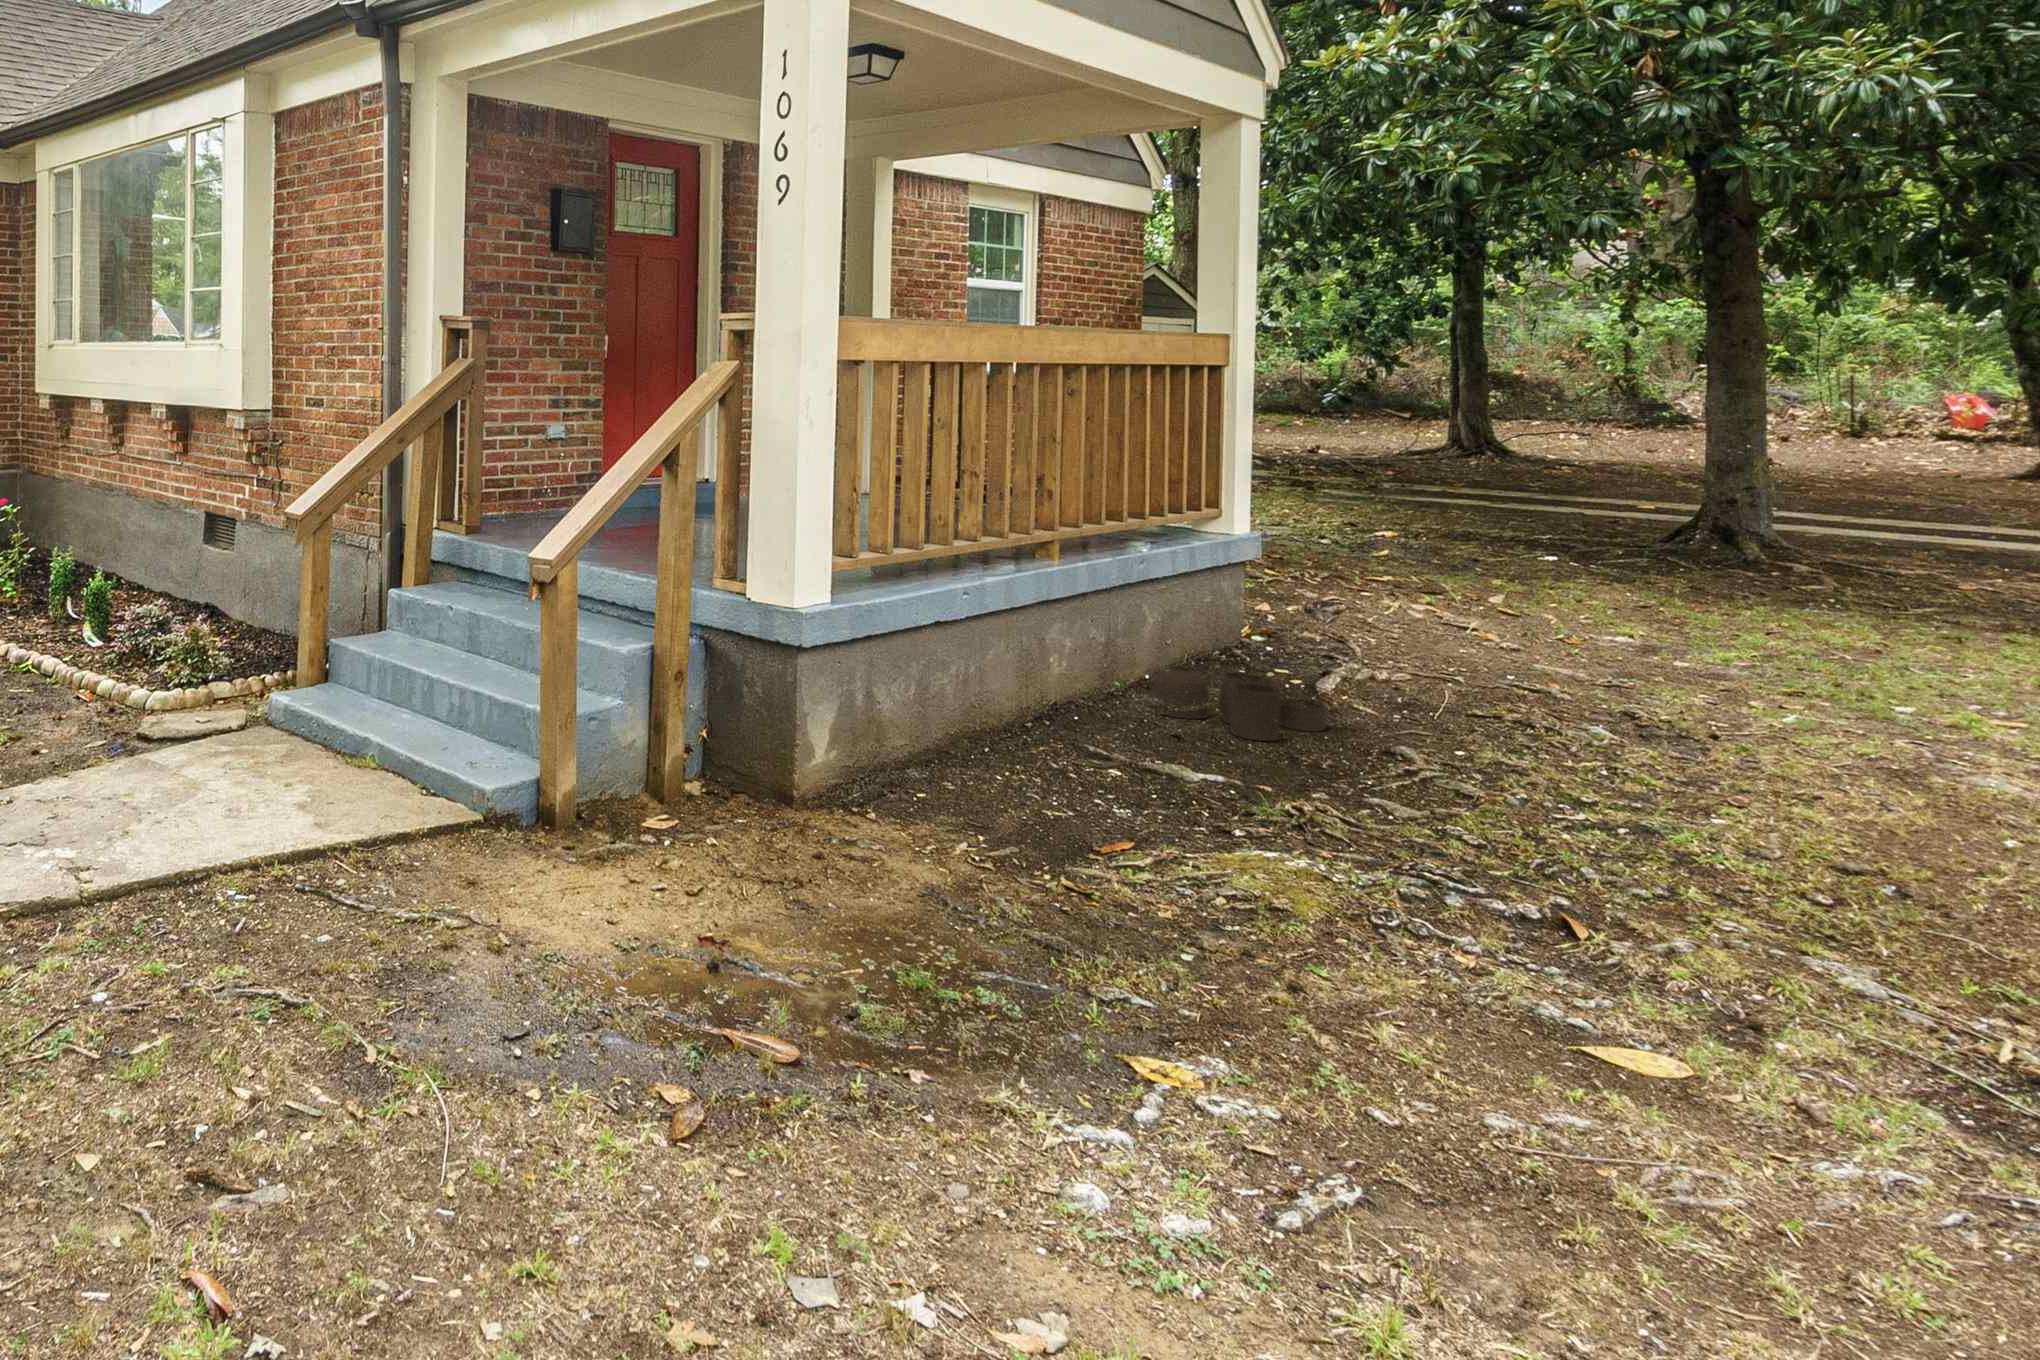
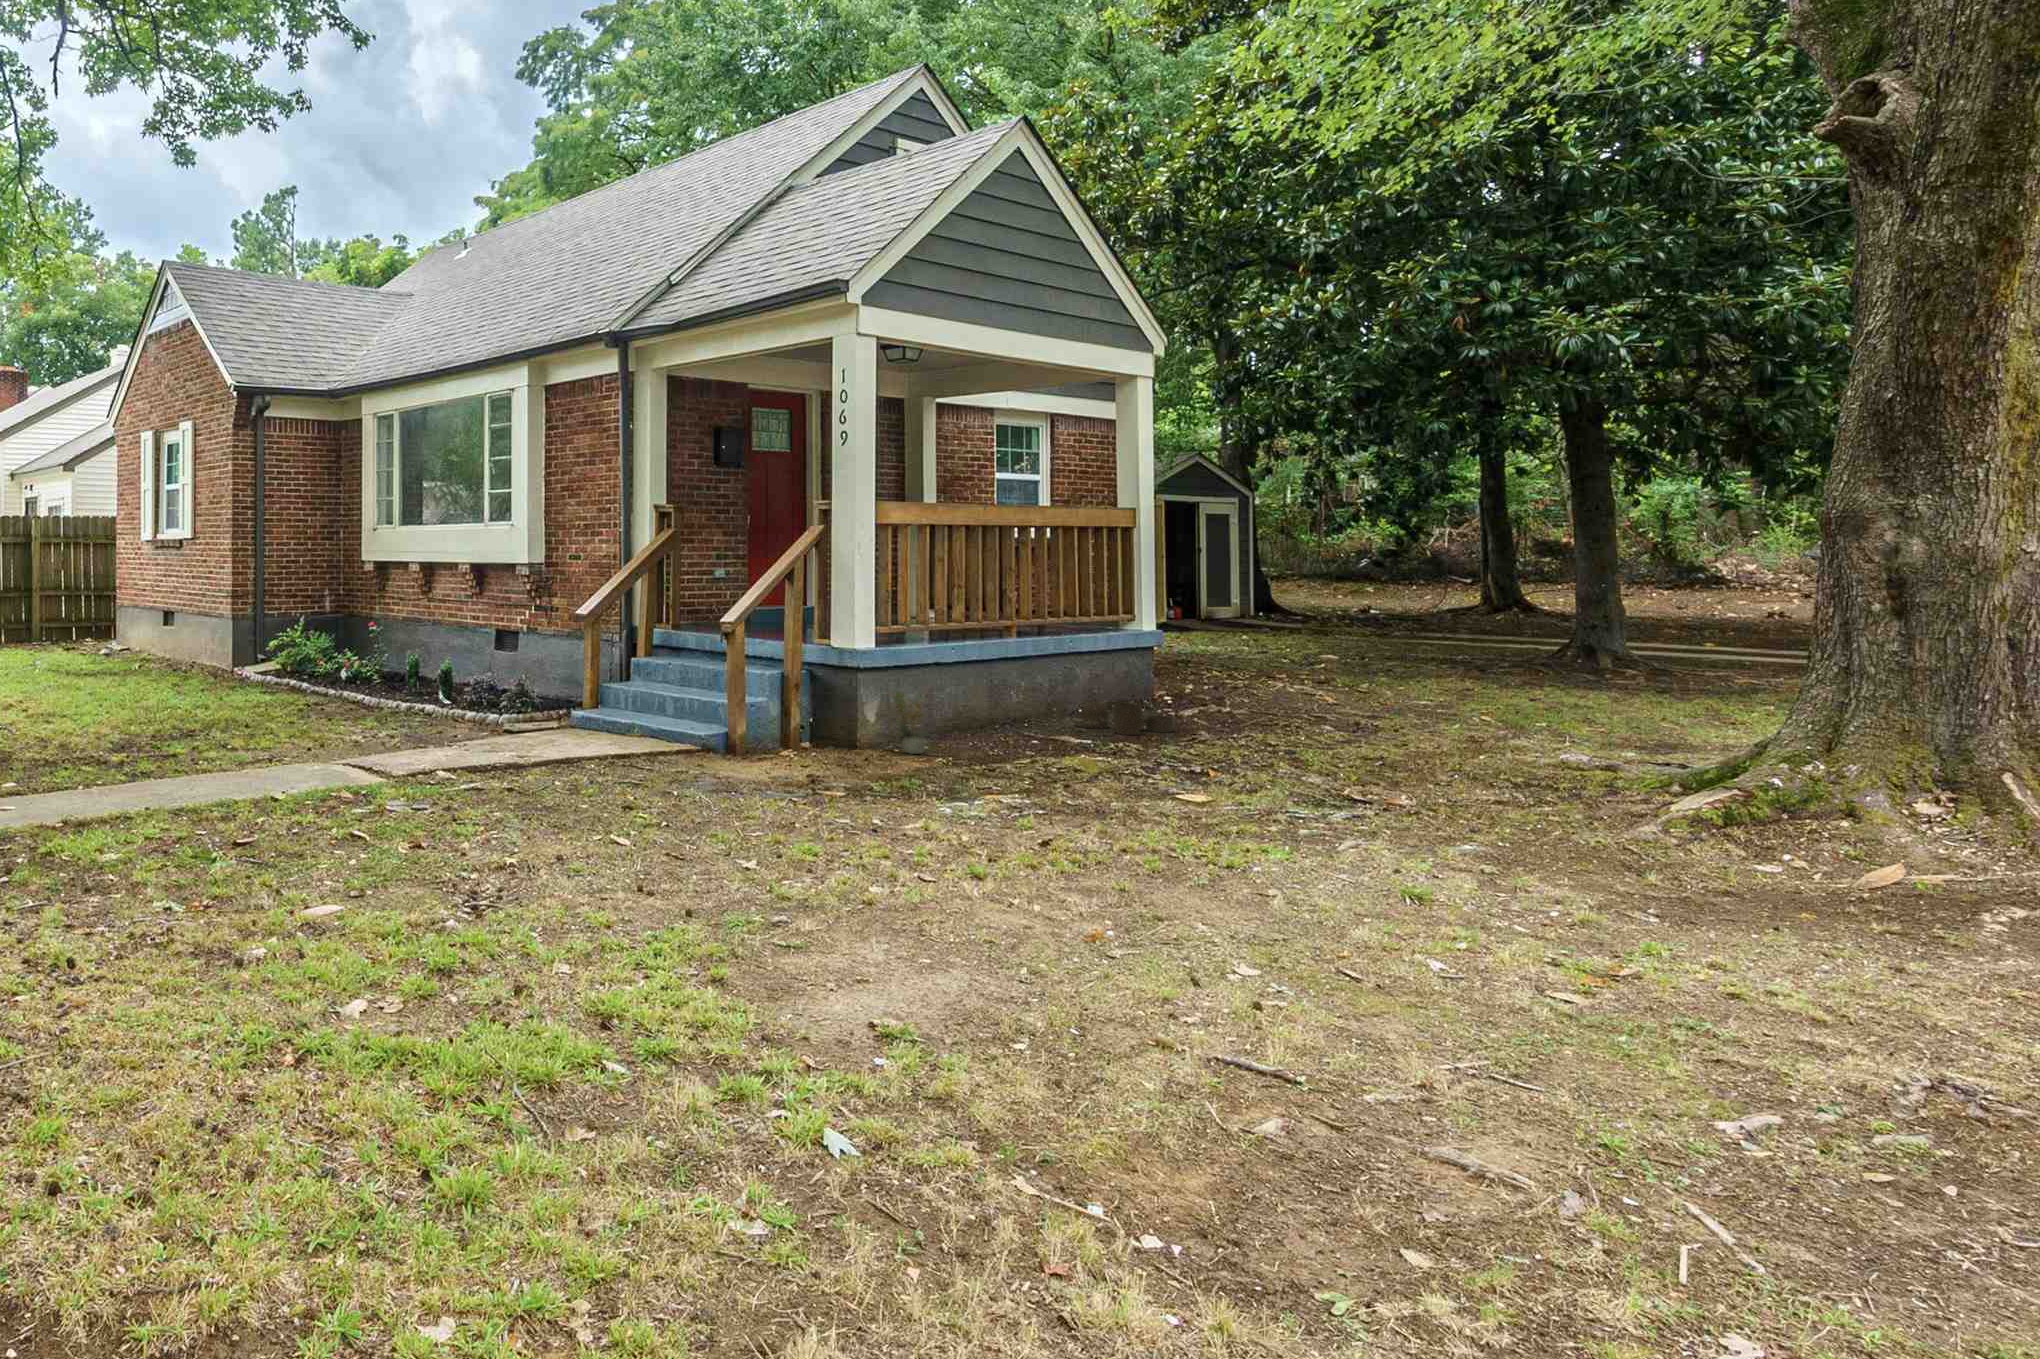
potted plant: none [854,684,959,821] -> present [894,693,928,754]

